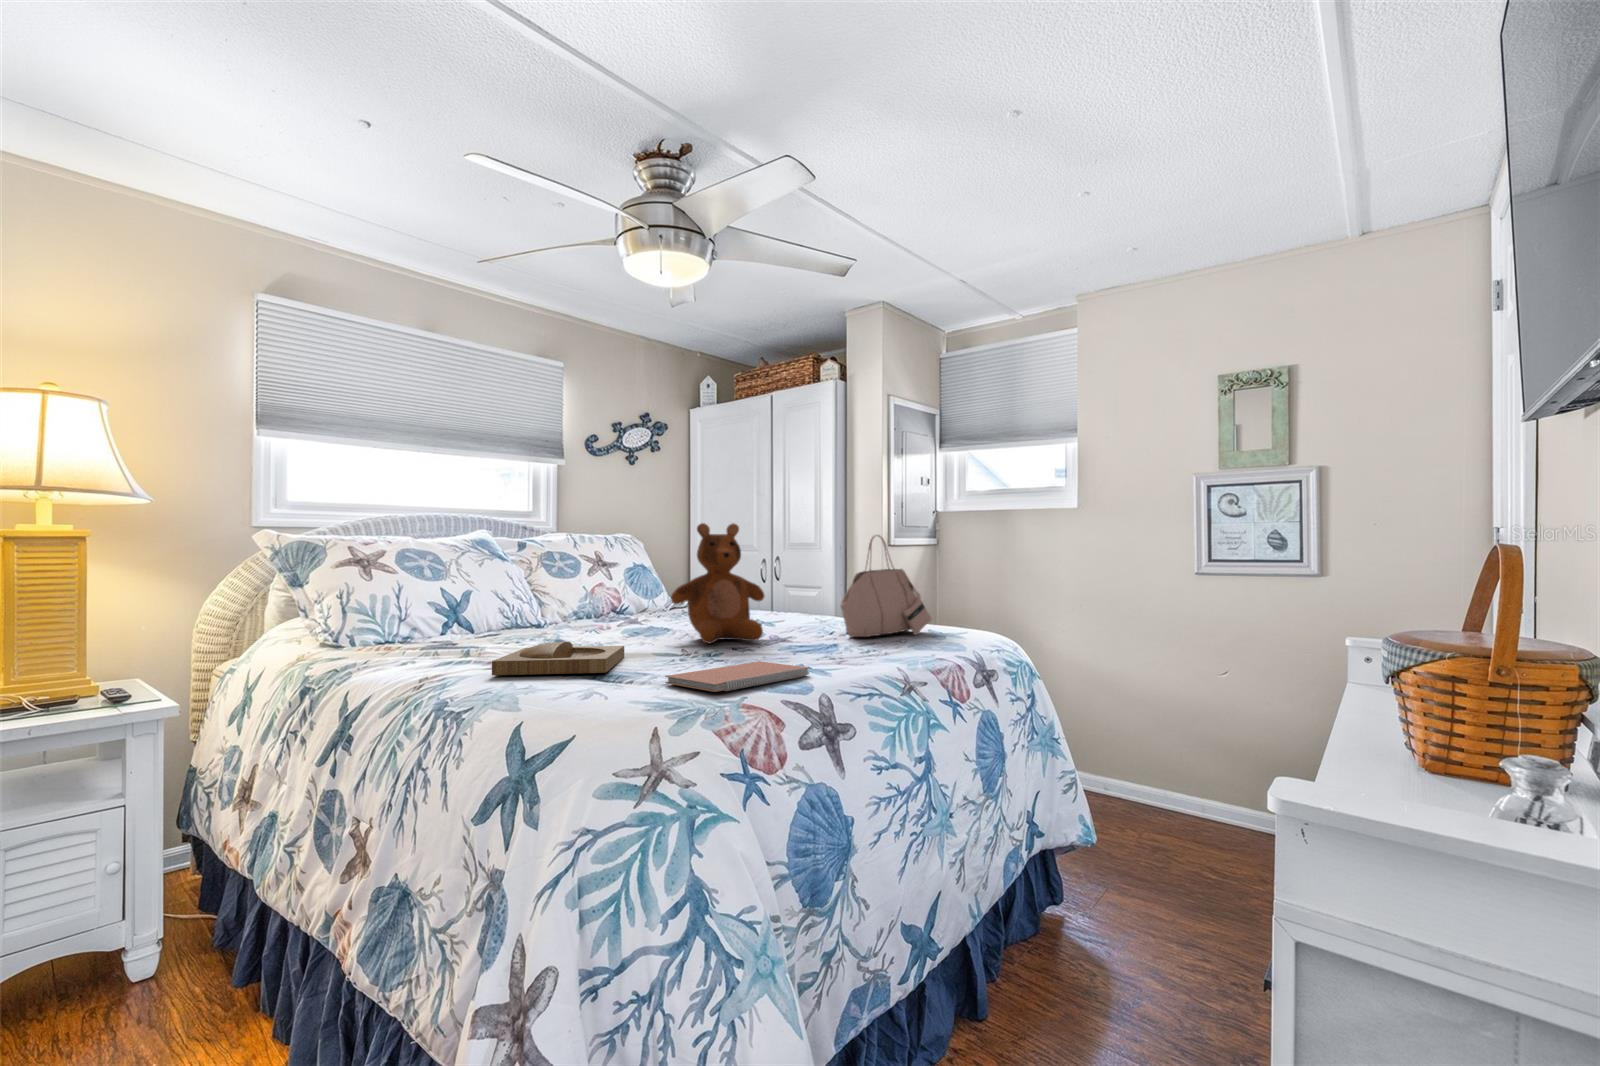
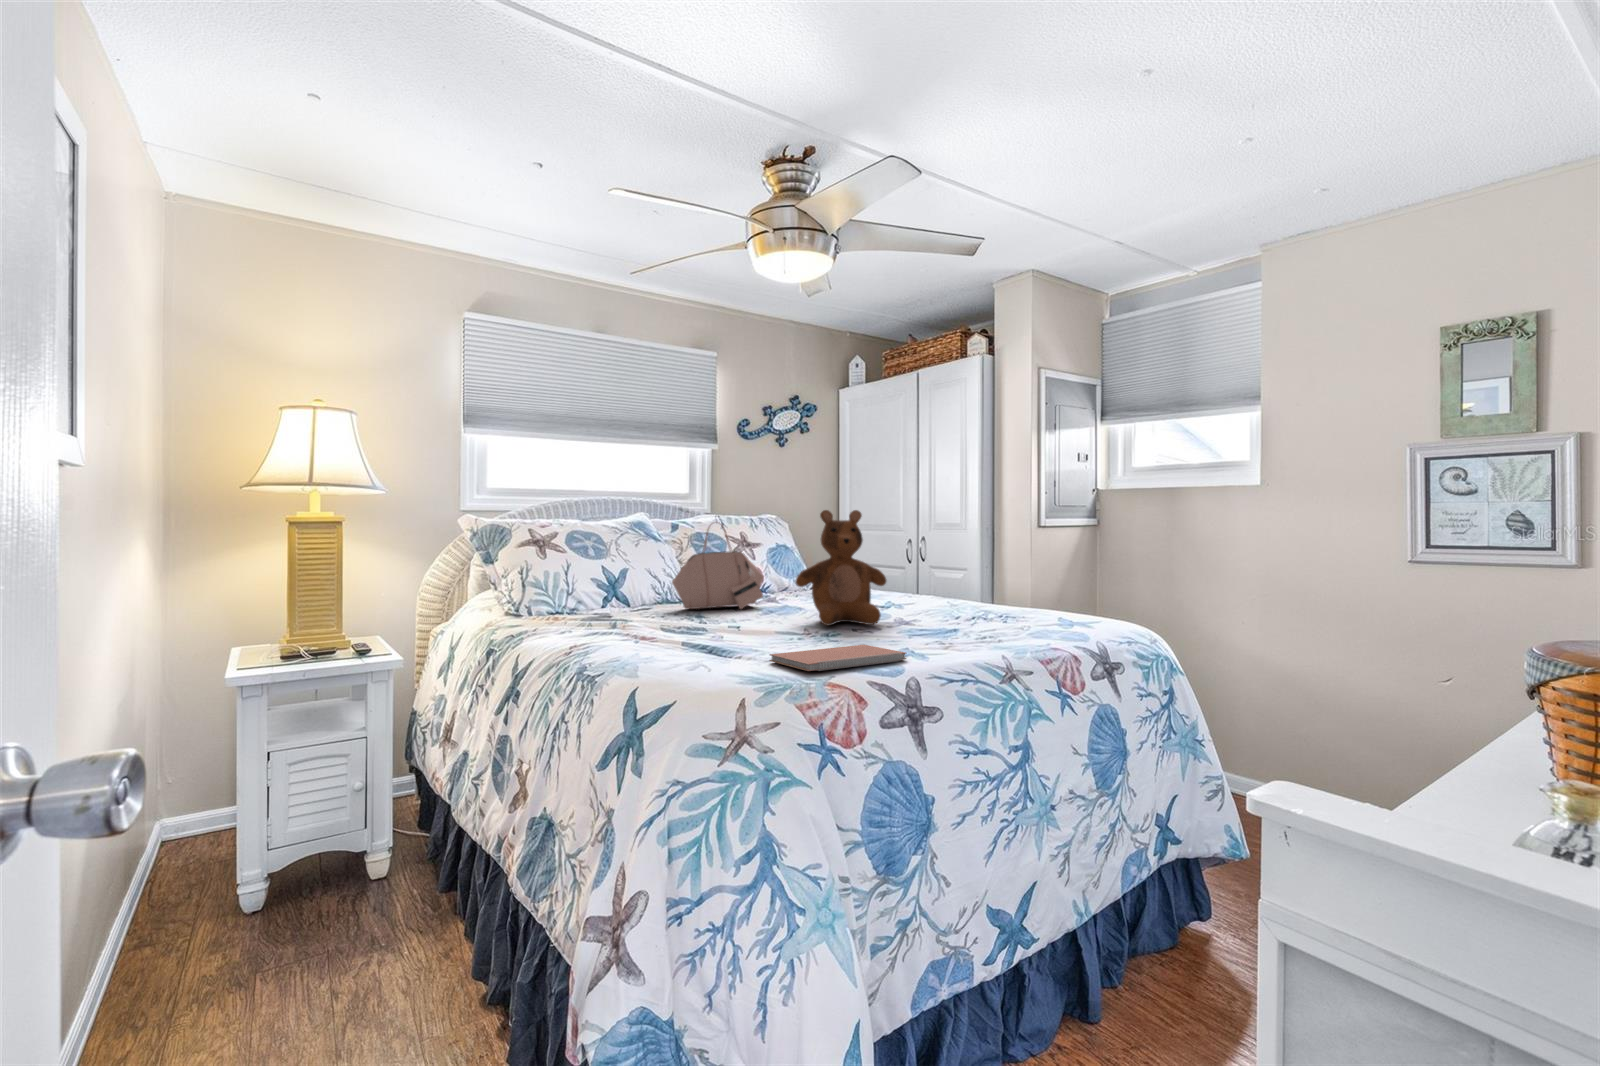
handbag: present [841,535,931,637] -> present [672,528,764,609]
tray: present [492,642,624,675] -> none [627,620,746,649]

